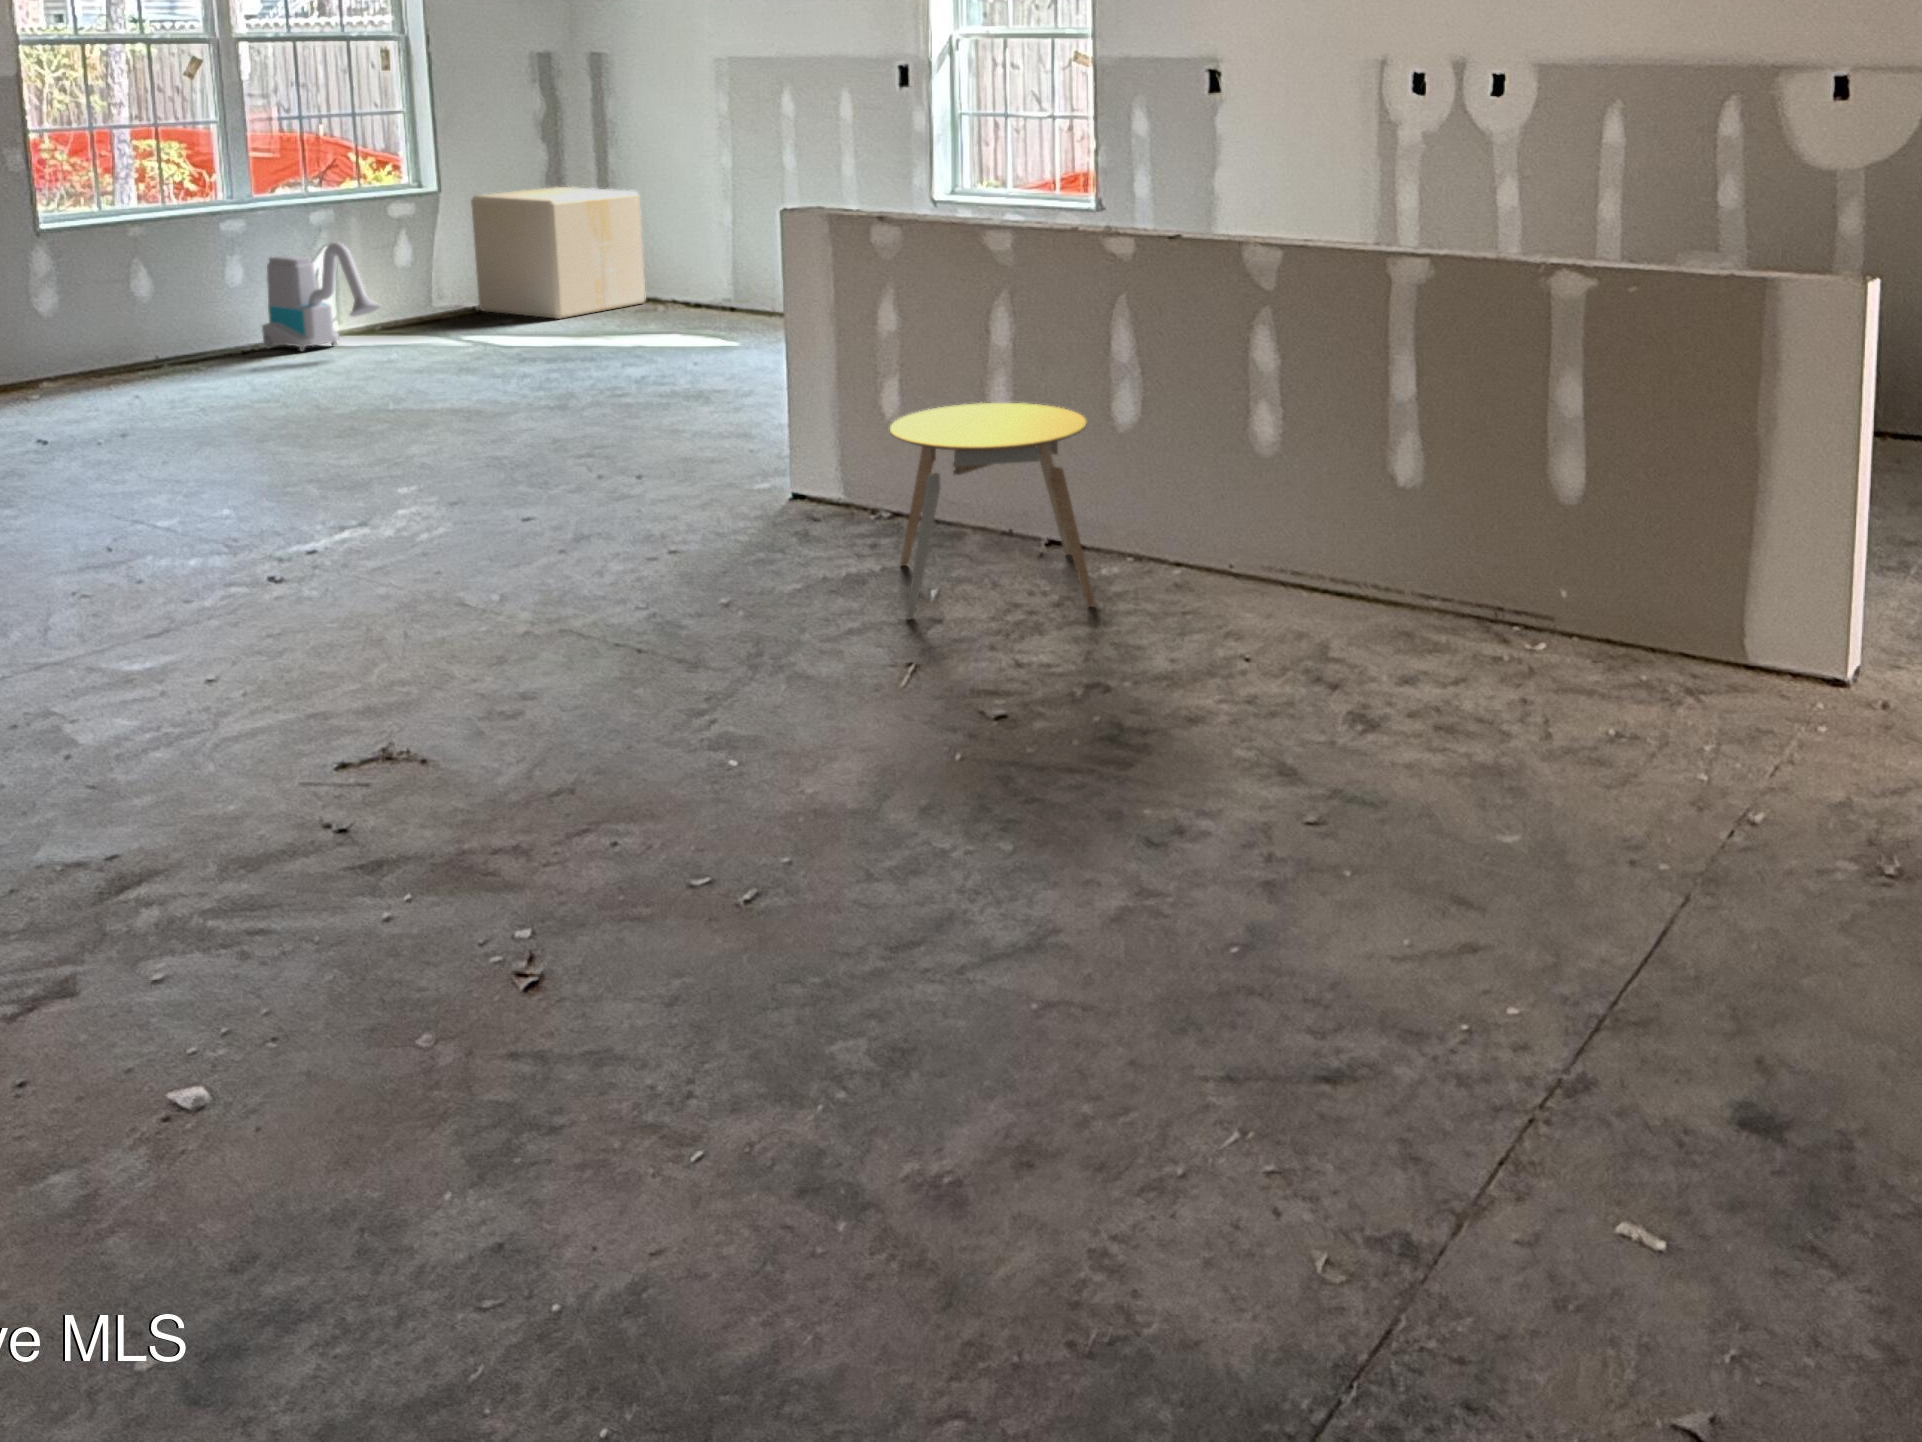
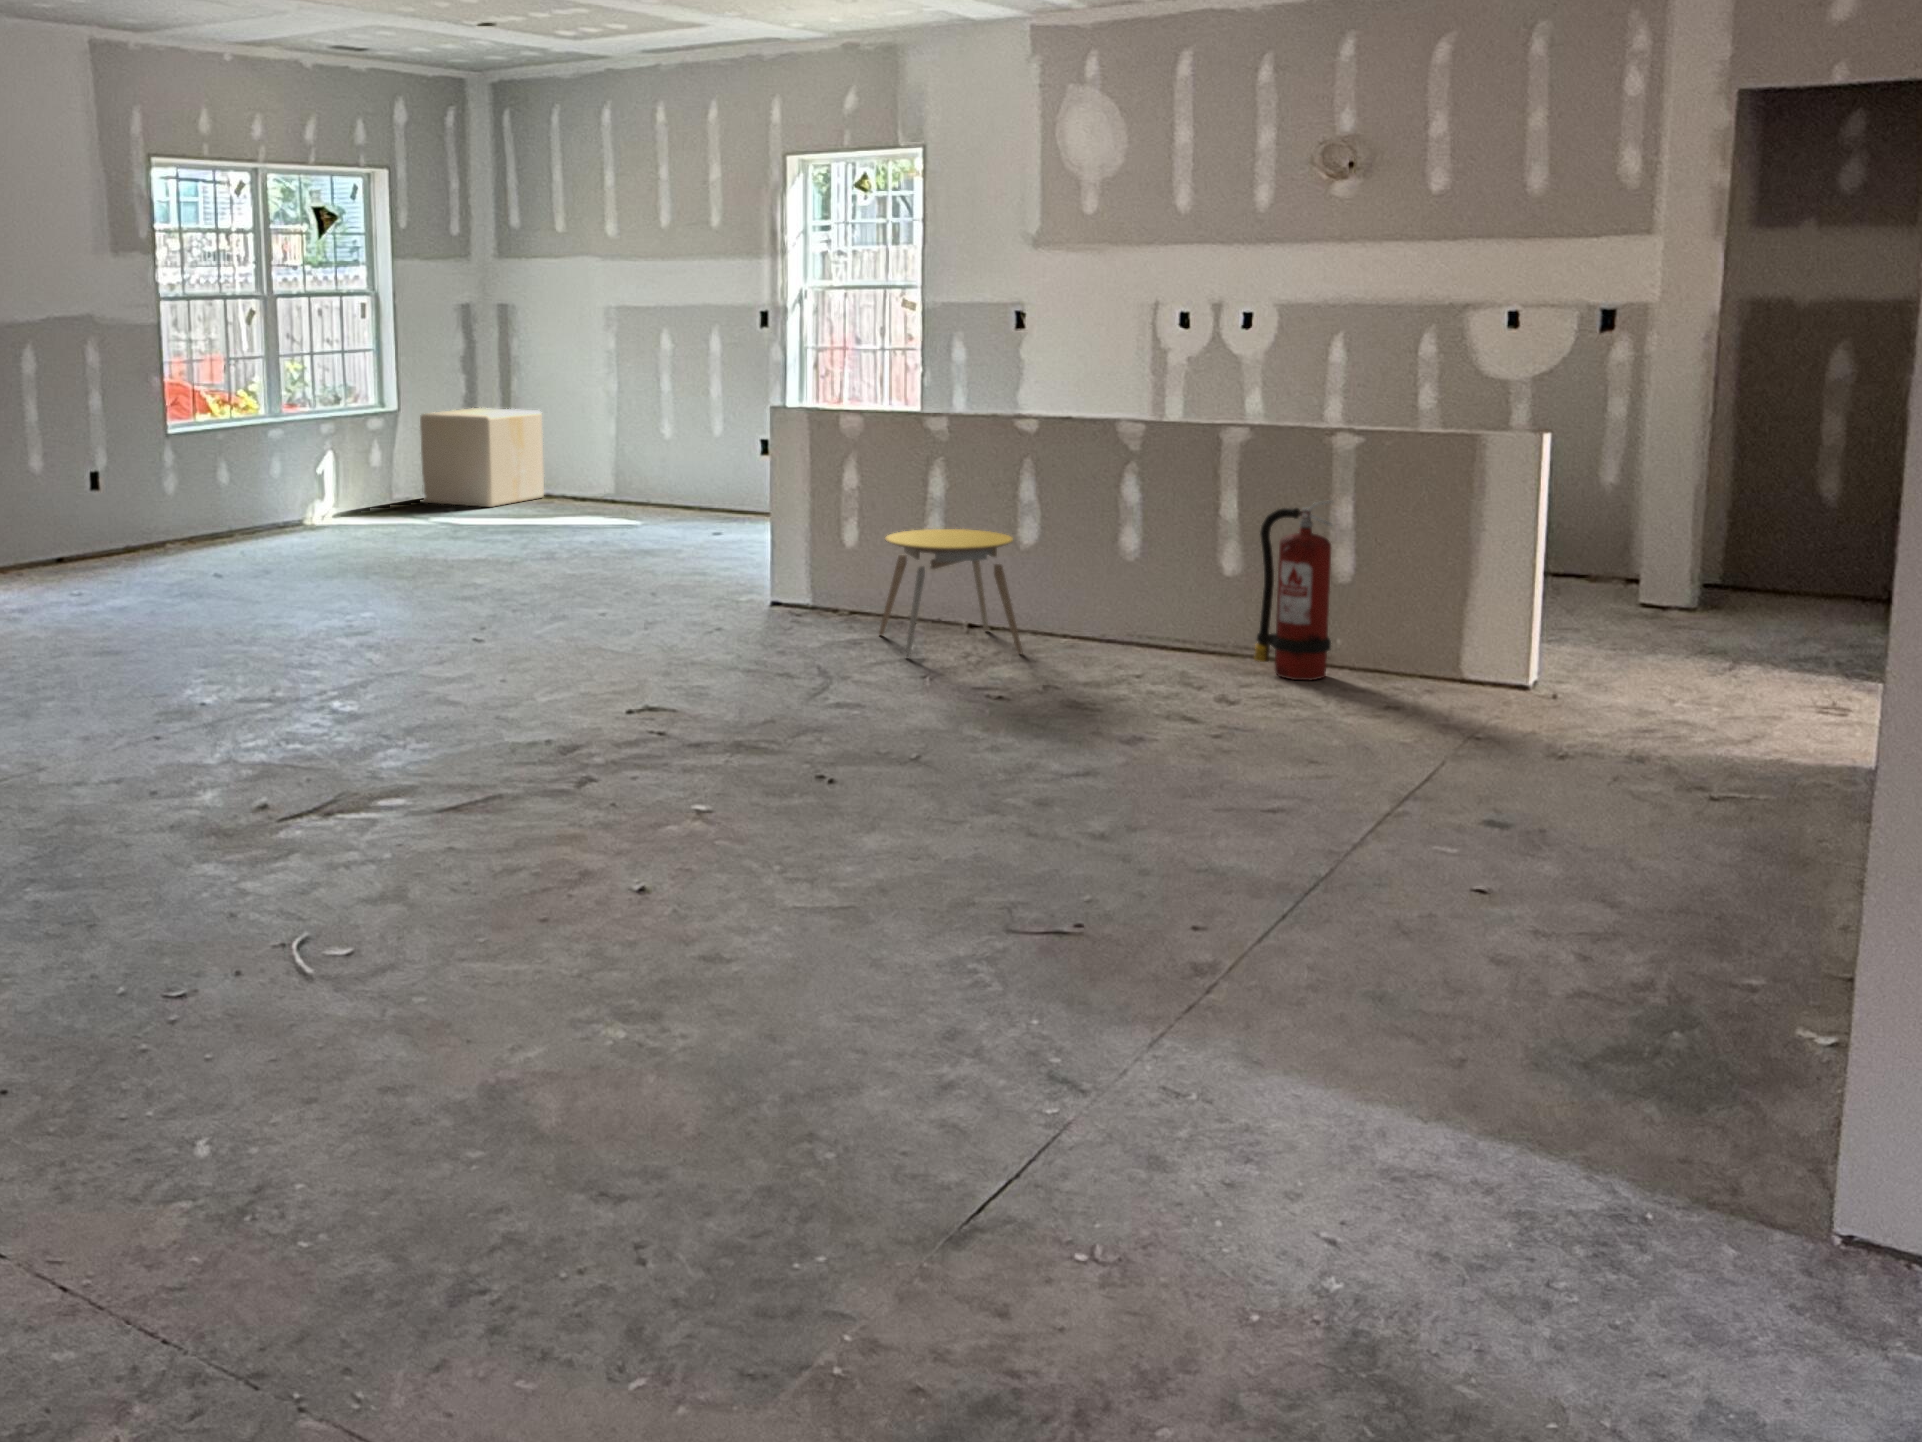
vacuum cleaner: present [262,243,380,351] -> none [294,445,387,526]
fire extinguisher: none [1433,381,1547,665] -> present [1254,500,1333,680]

